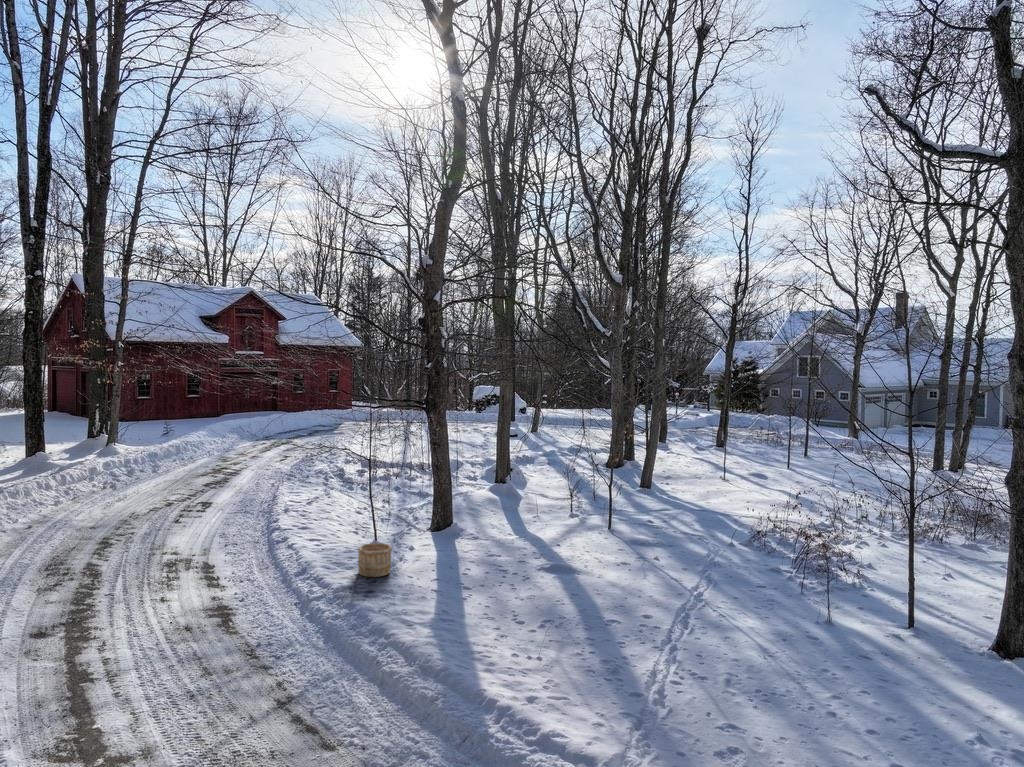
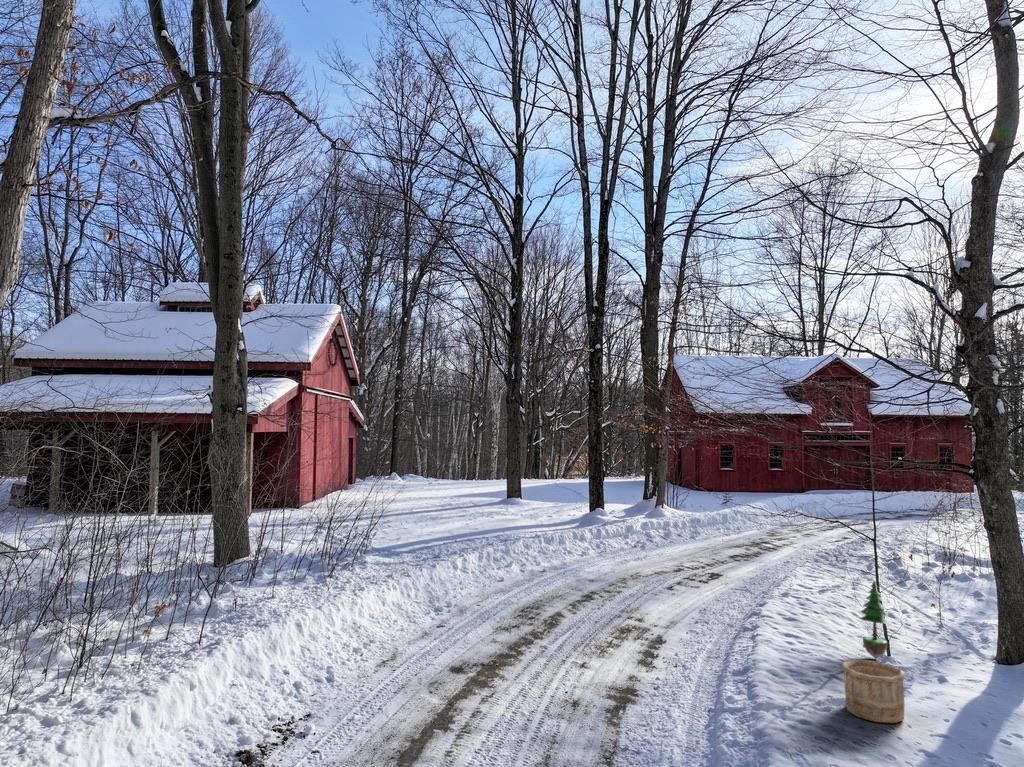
potted tree: none [349,493,367,542] -> present [860,581,889,659]

